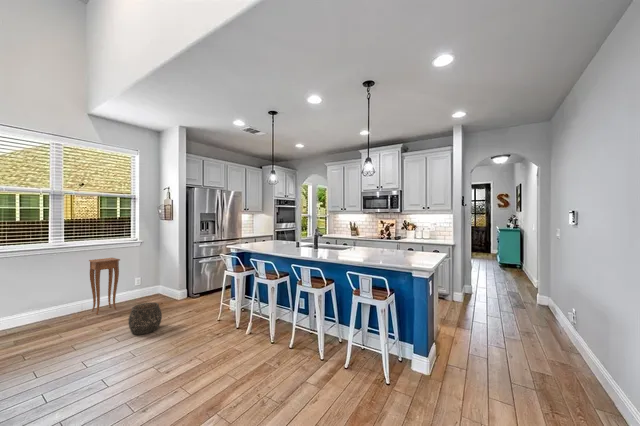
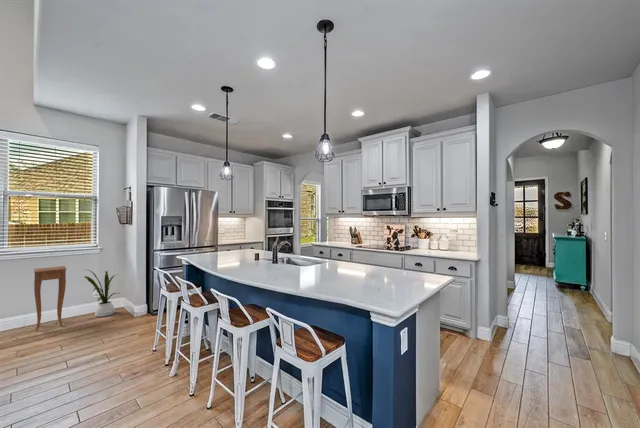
house plant: none [128,260,158,302] -> present [84,270,116,317]
woven basket: present [128,303,162,335] -> none [34,325,83,367]

